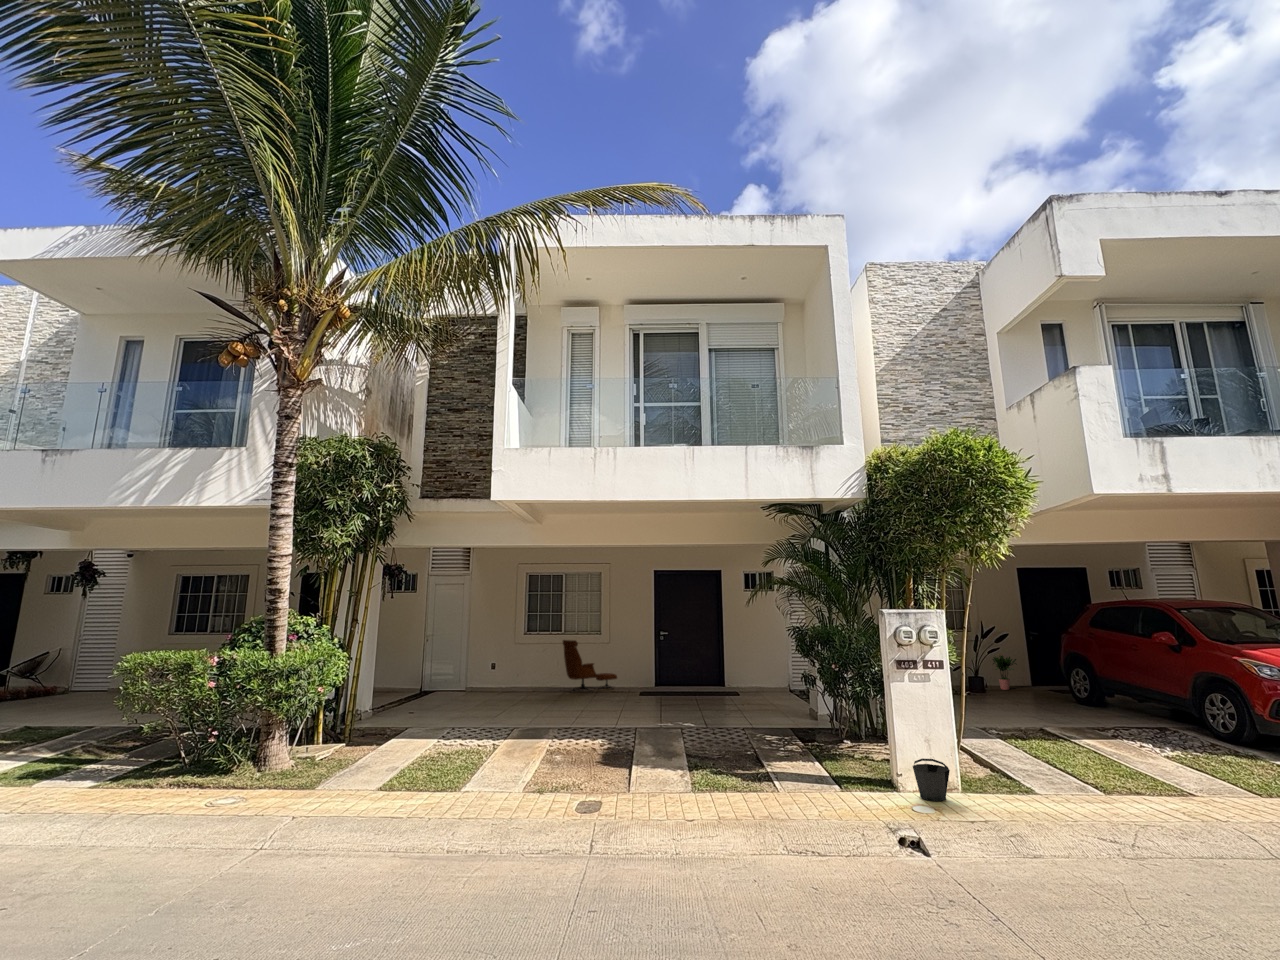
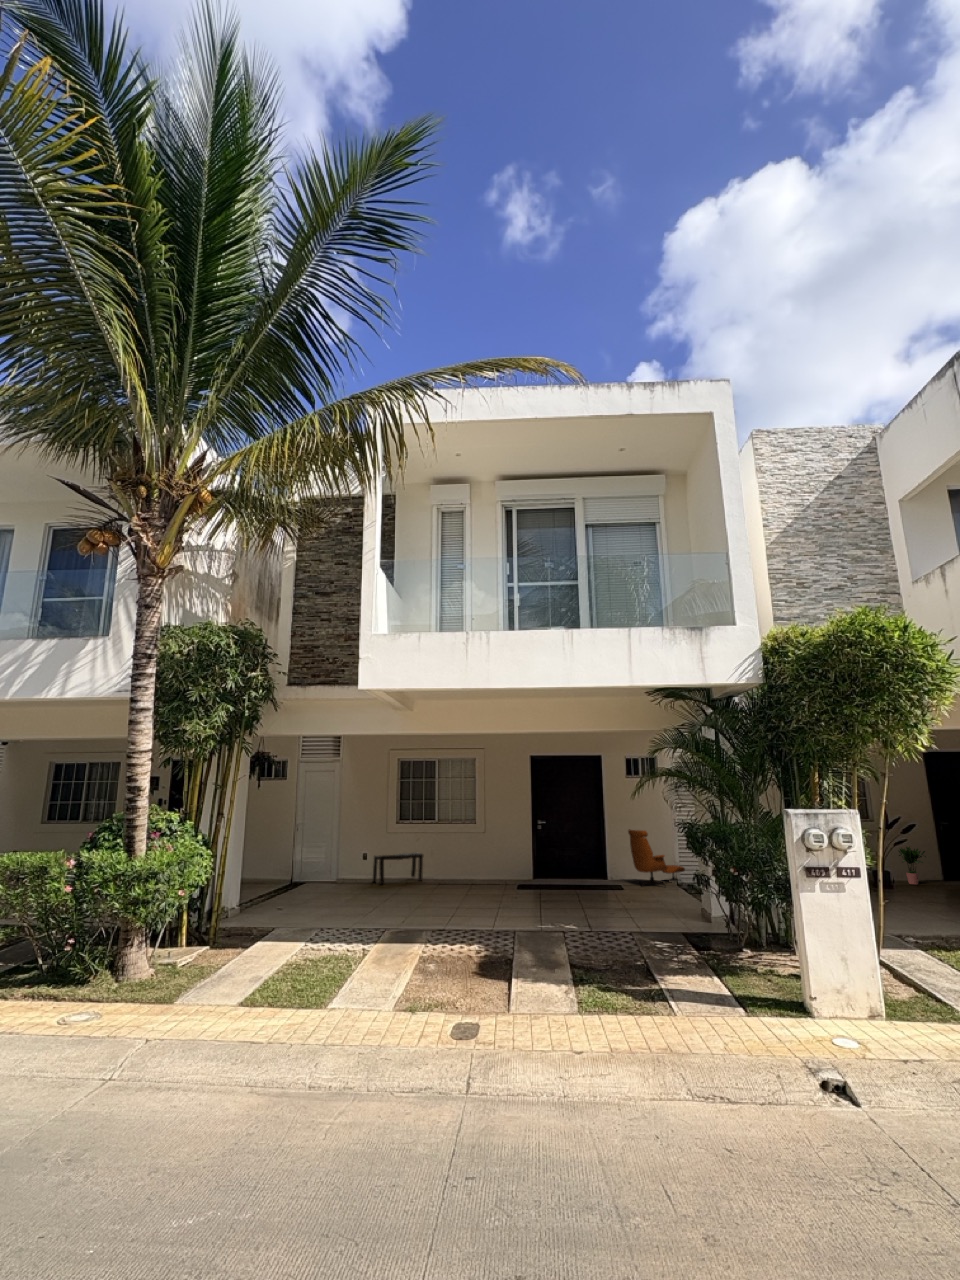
lounge chair: present [563,640,617,691] -> present [628,829,685,884]
bench: none [499,662,549,692] -> present [373,852,423,884]
bucket: present [913,759,950,801] -> none [828,980,872,1031]

